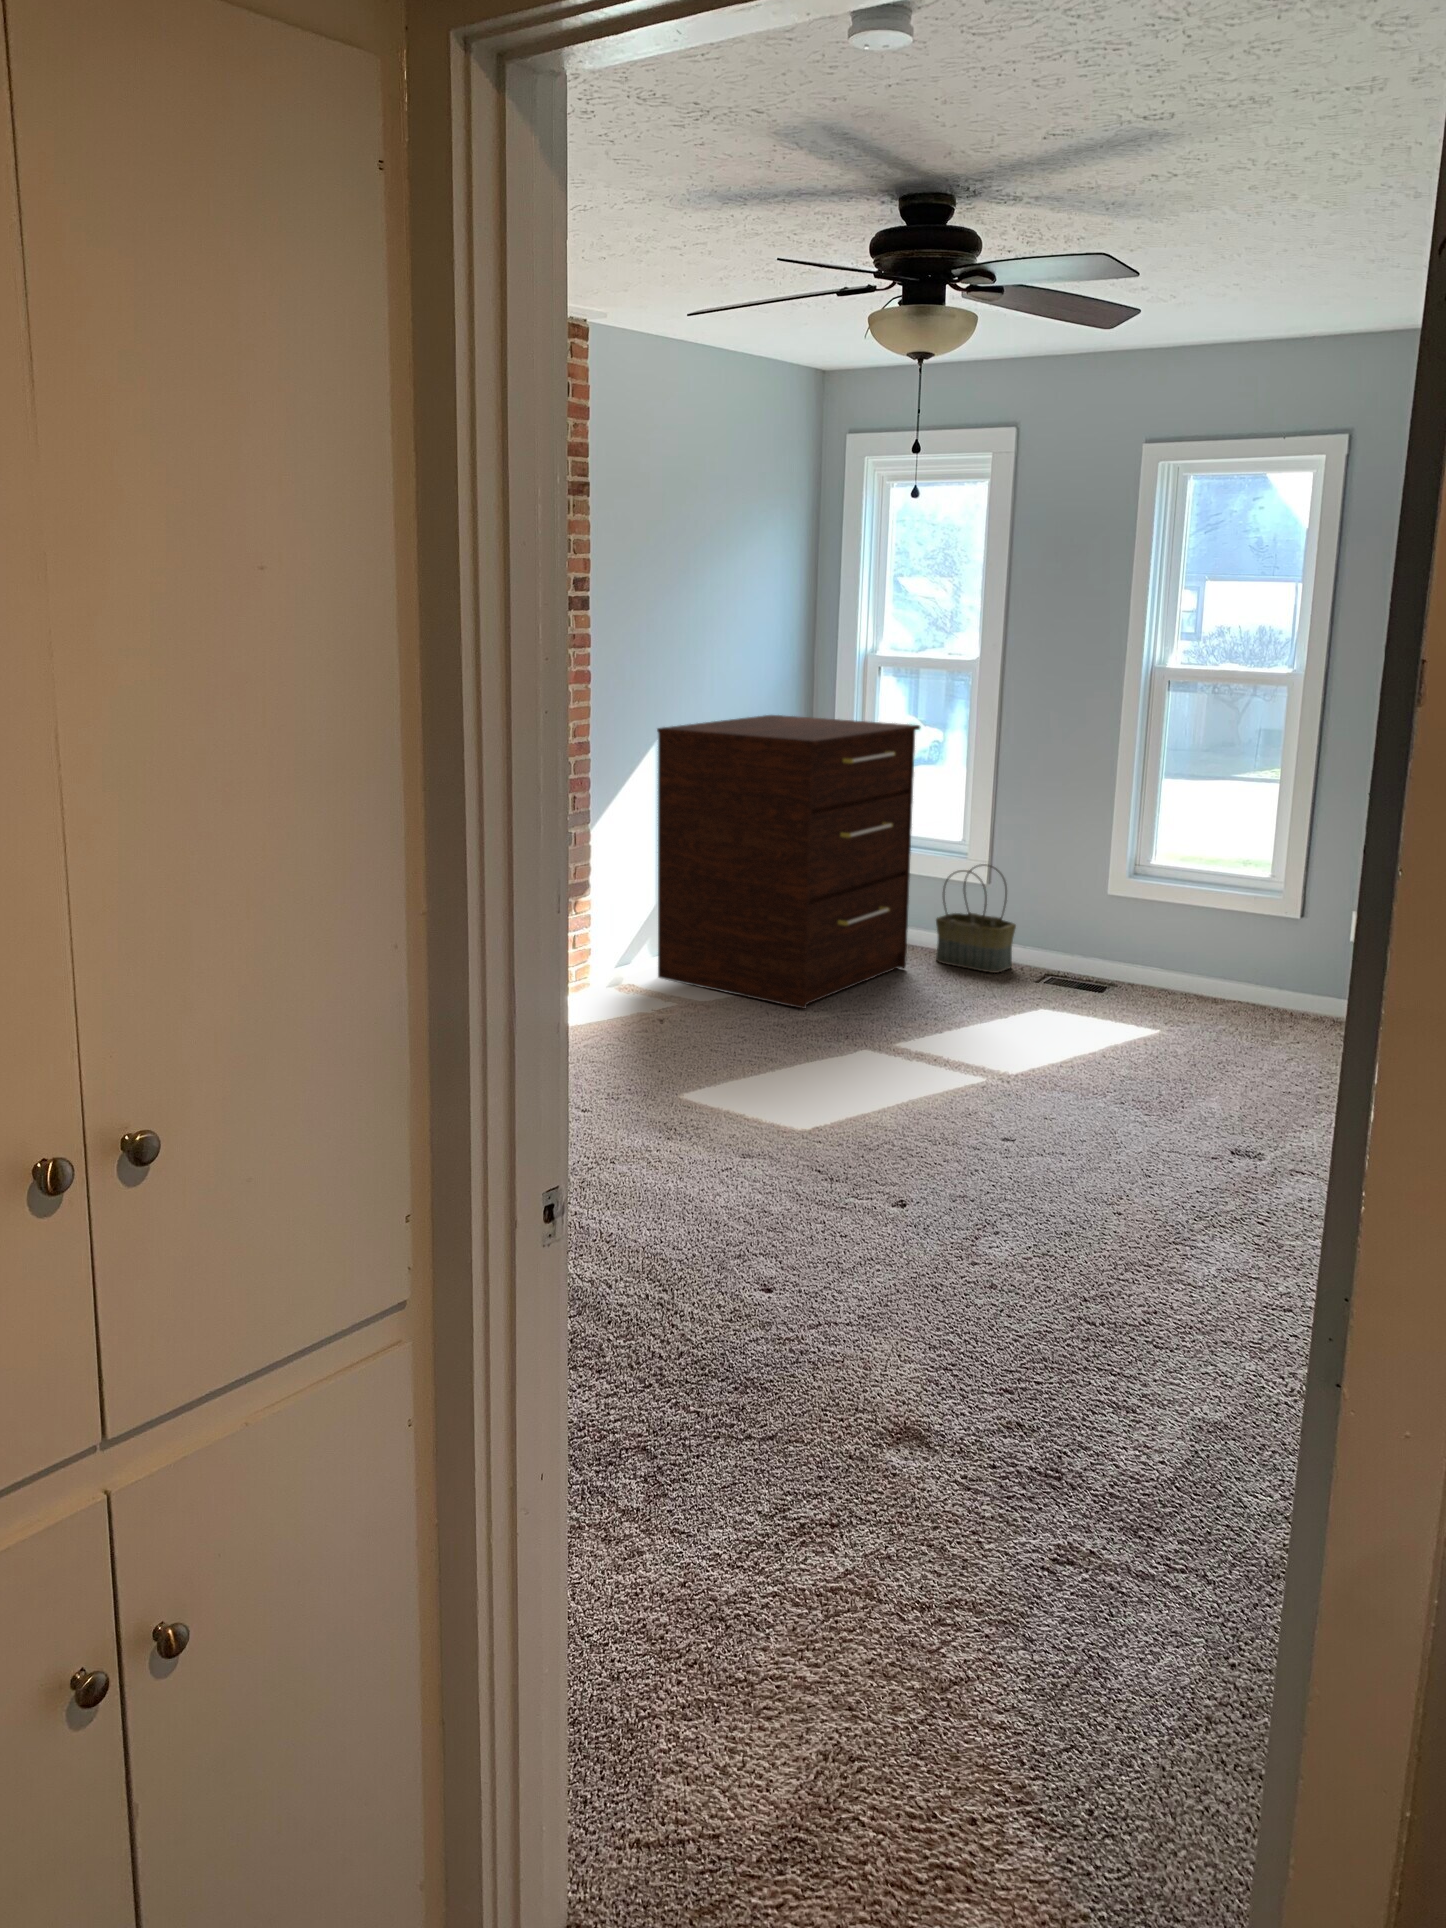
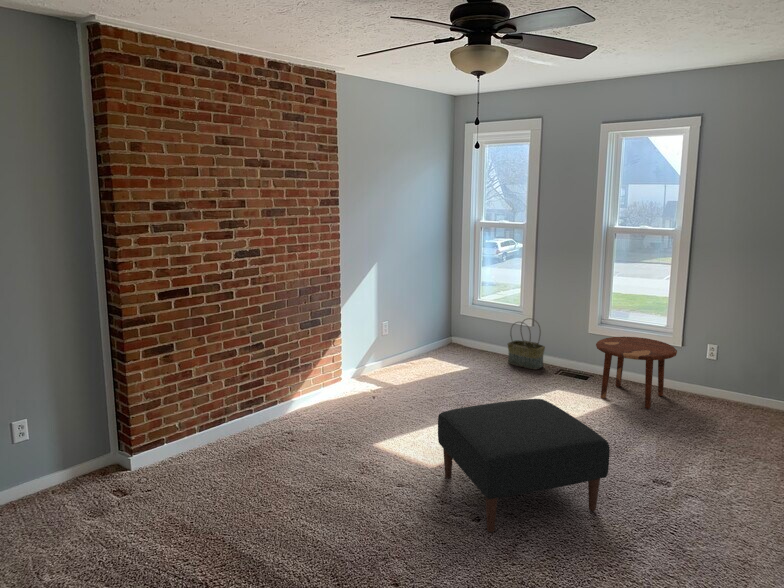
dresser: present [657,715,920,1009] -> none [375,250,498,391]
side table: none [1124,898,1289,1039] -> present [596,336,677,409]
ottoman: none [818,996,1150,1222] -> present [438,399,610,532]

